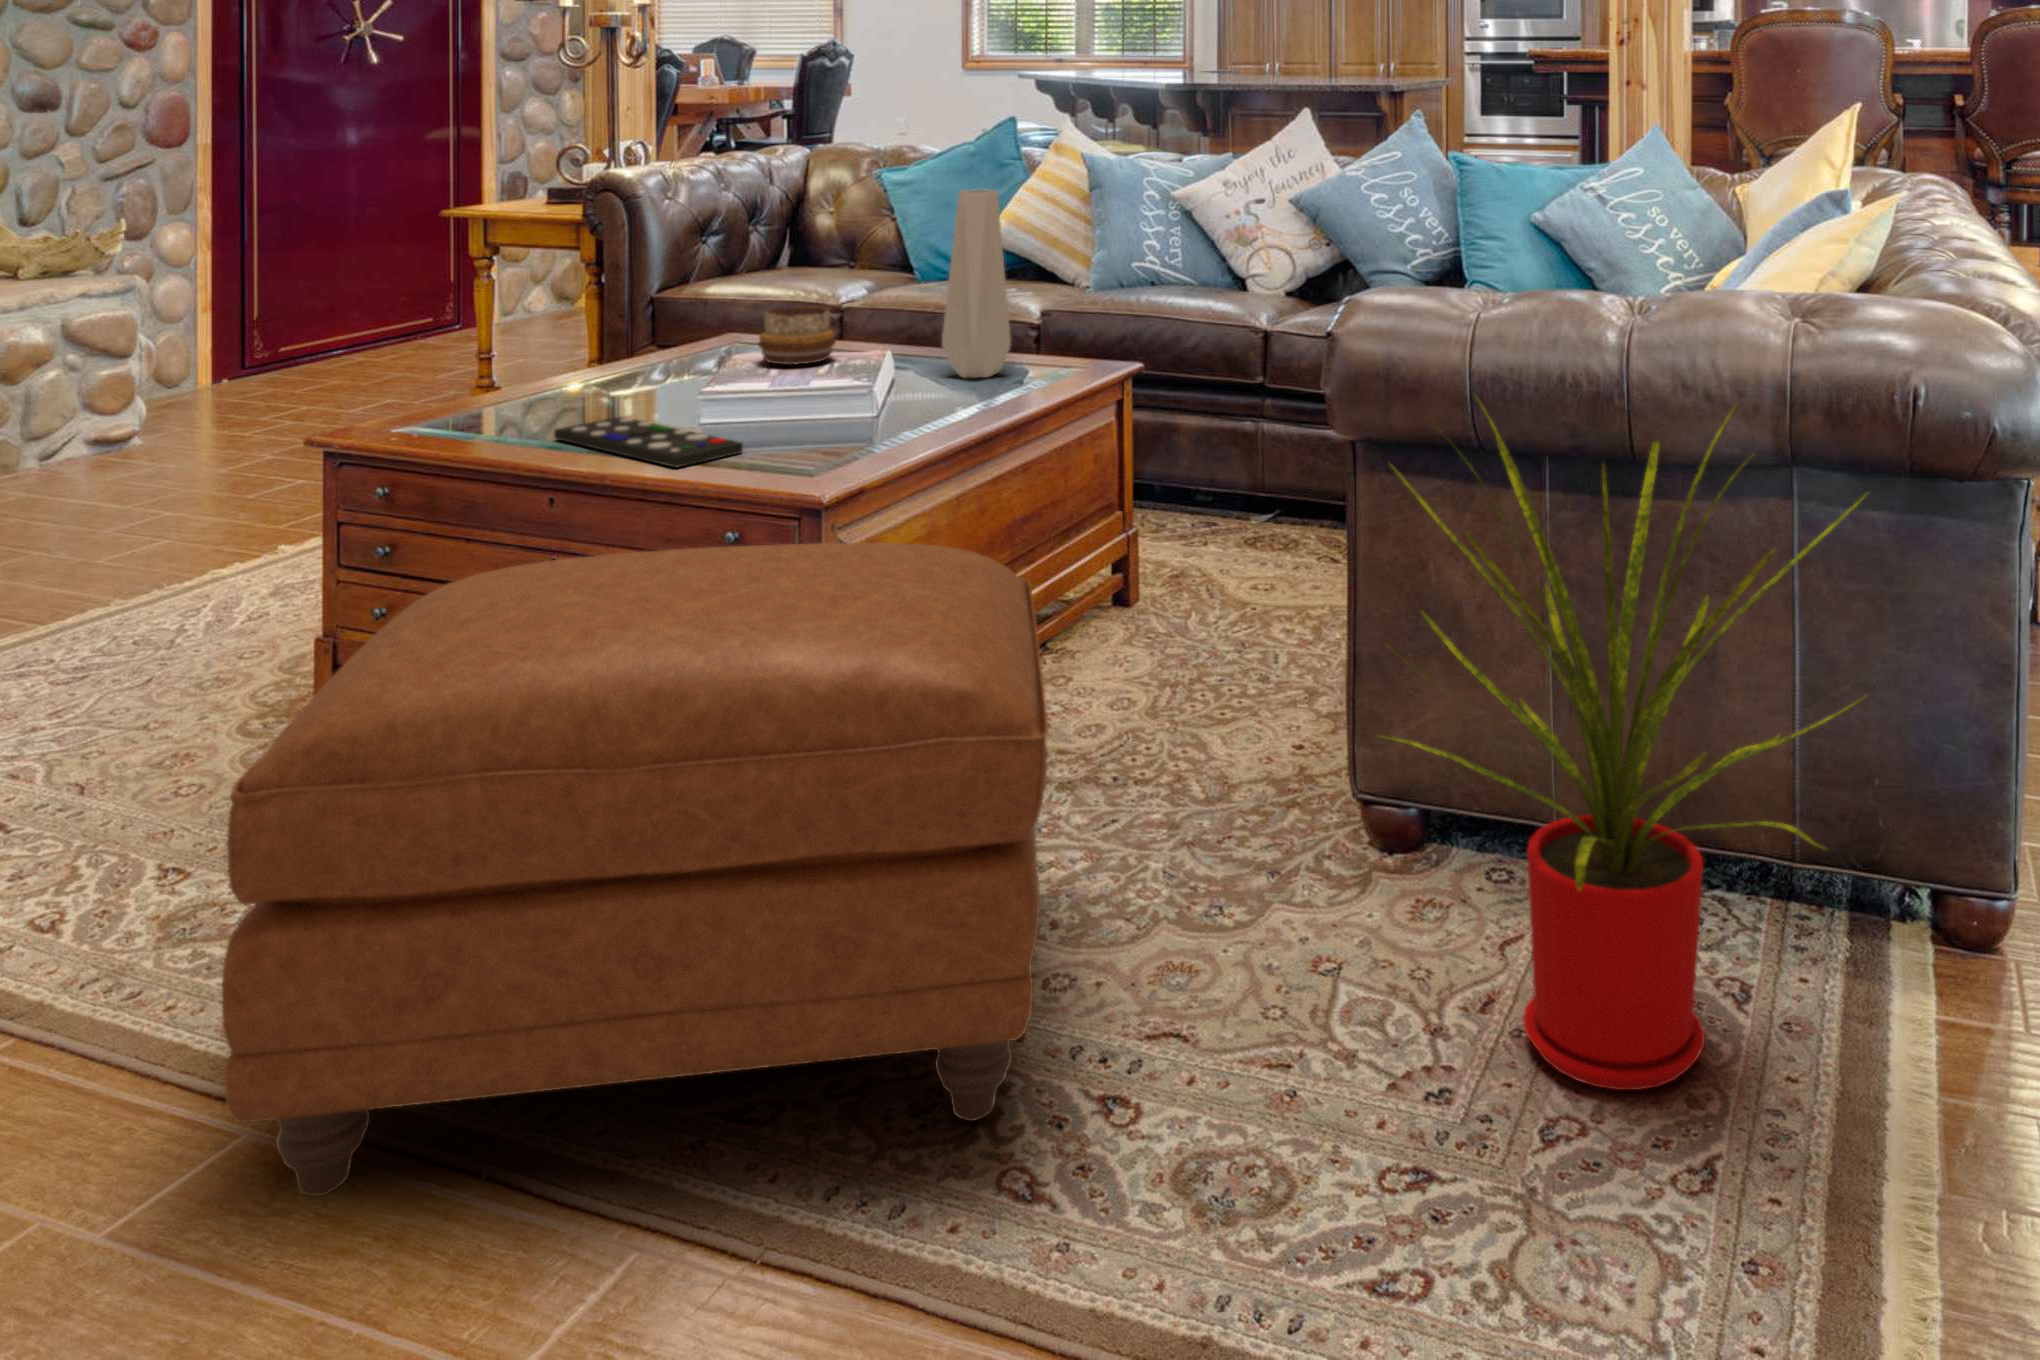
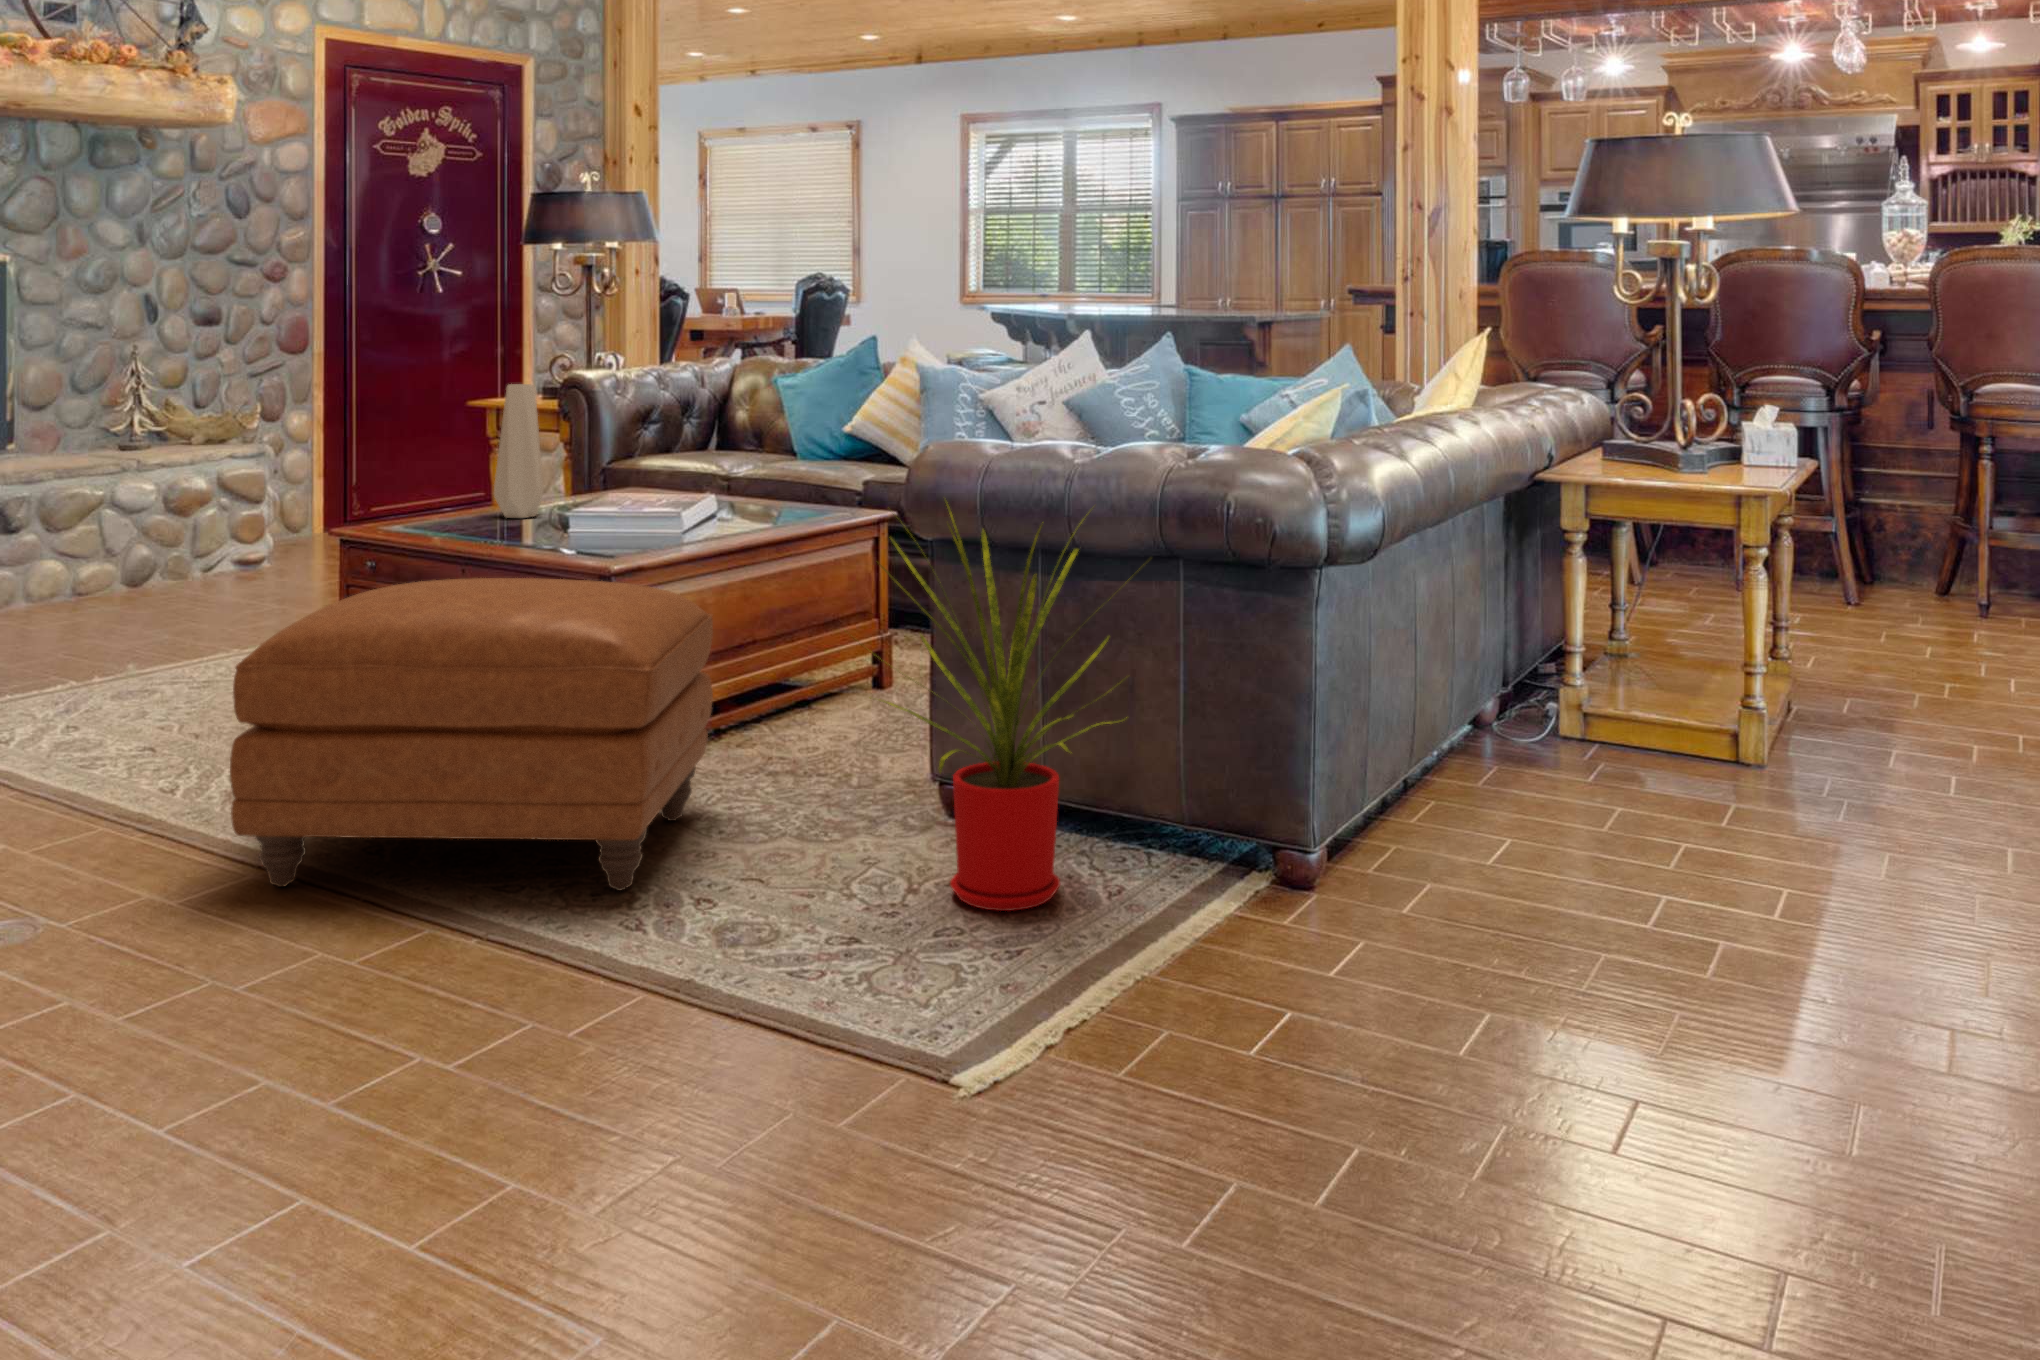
vase: present [942,189,1011,378] -> present [494,384,543,518]
decorative bowl: present [758,306,836,365] -> none [636,465,690,504]
remote control: present [554,417,743,468] -> none [476,525,583,551]

